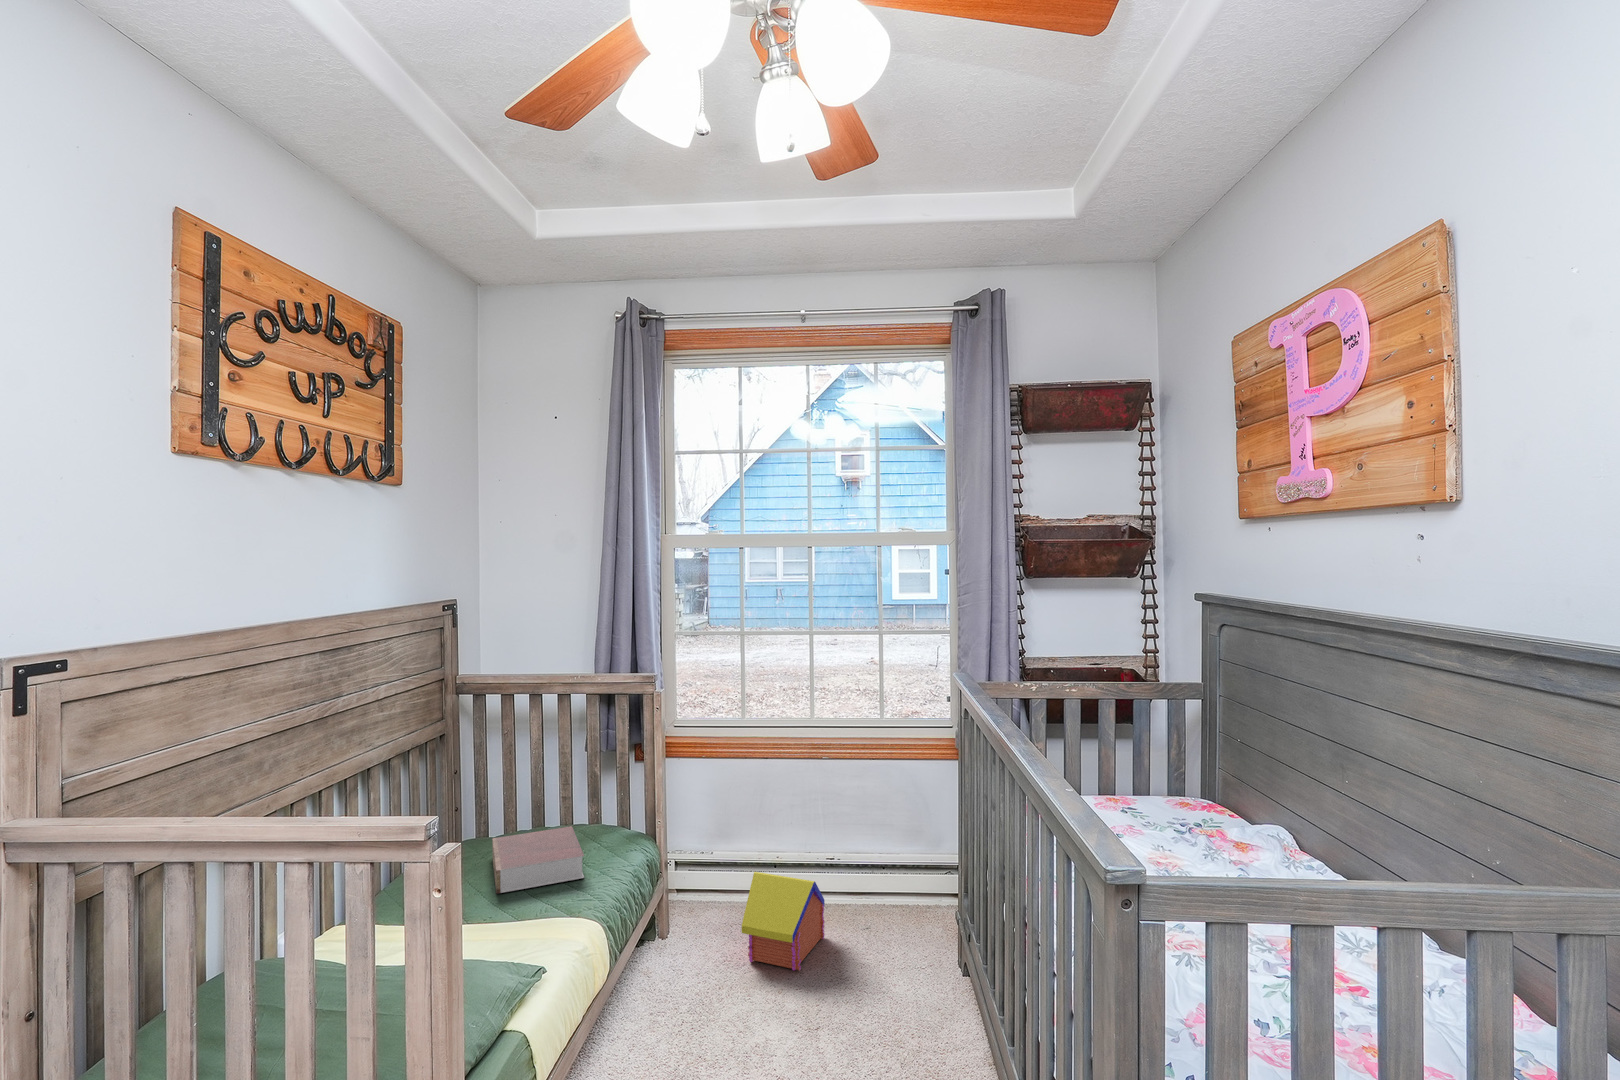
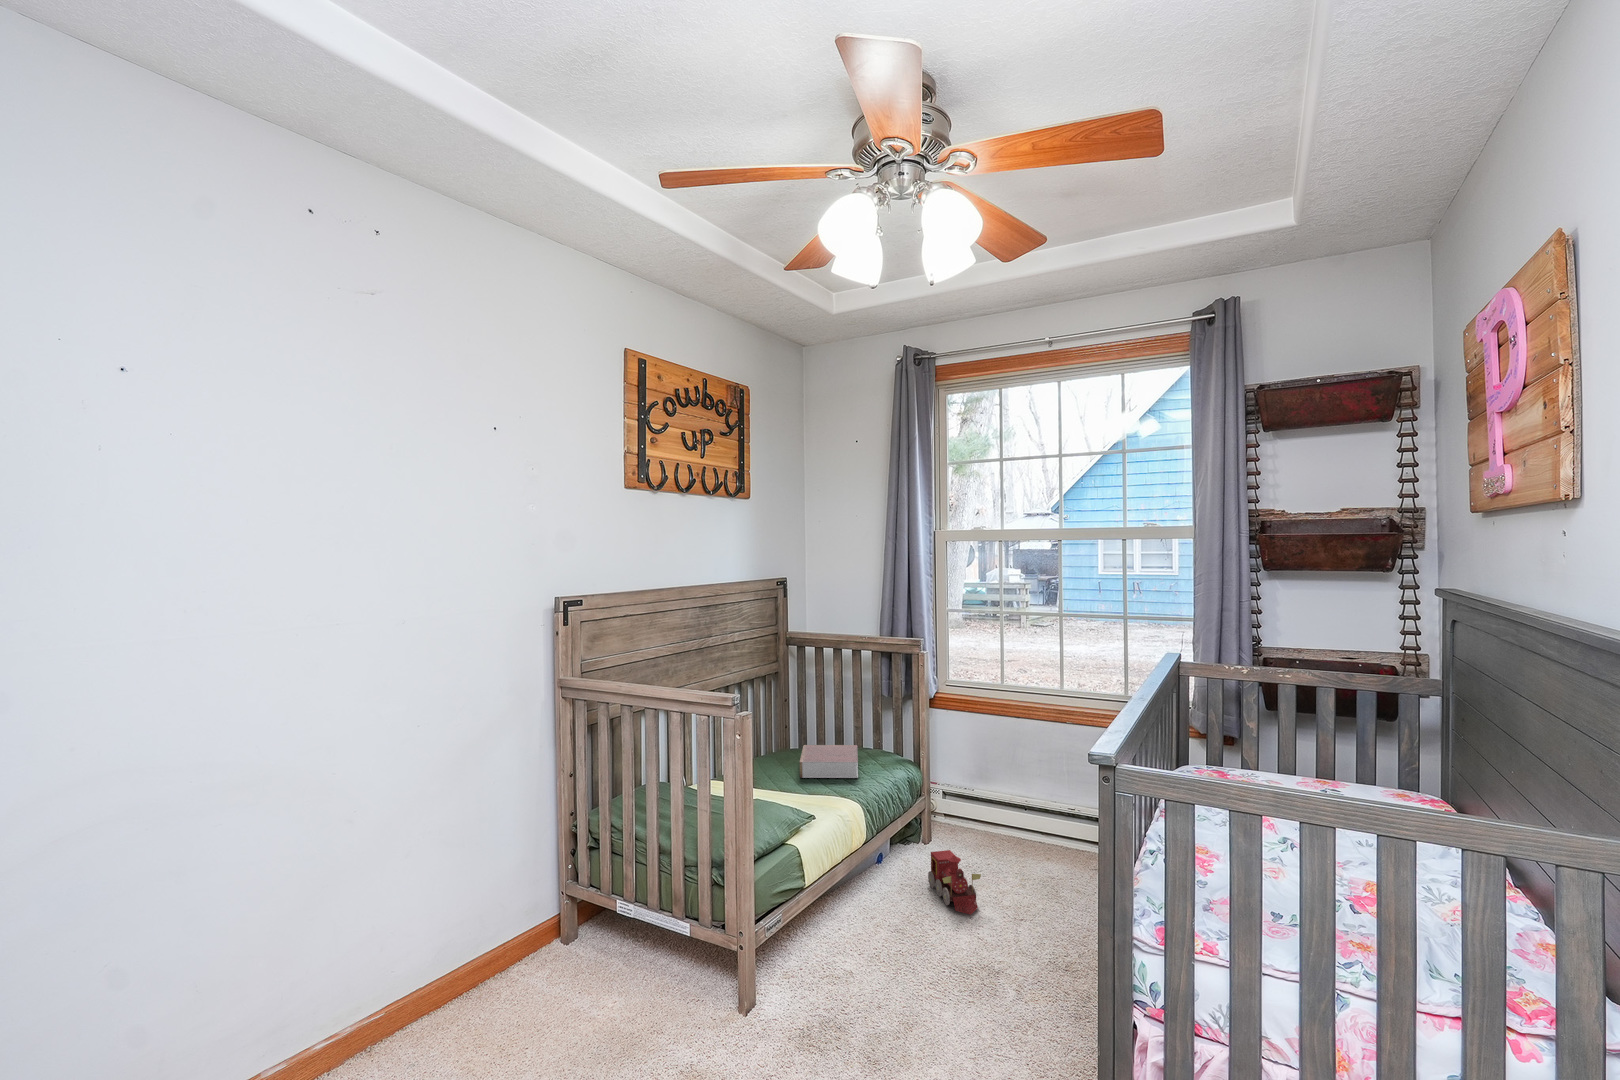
toy house: present [742,872,825,970] -> none [981,803,1057,882]
toy train: none [683,951,760,1040] -> present [928,850,981,914]

